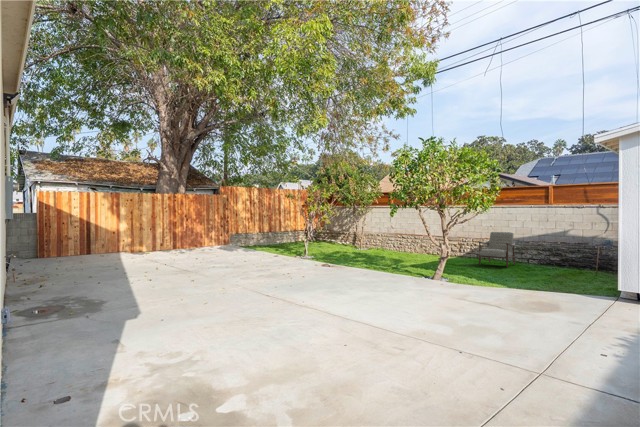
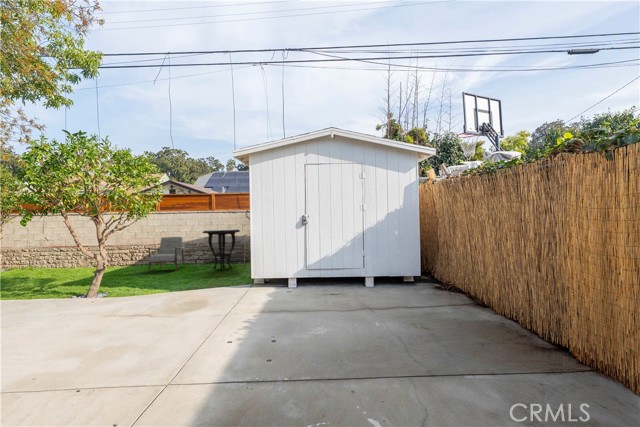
side table: none [539,227,588,273] -> present [203,229,240,269]

